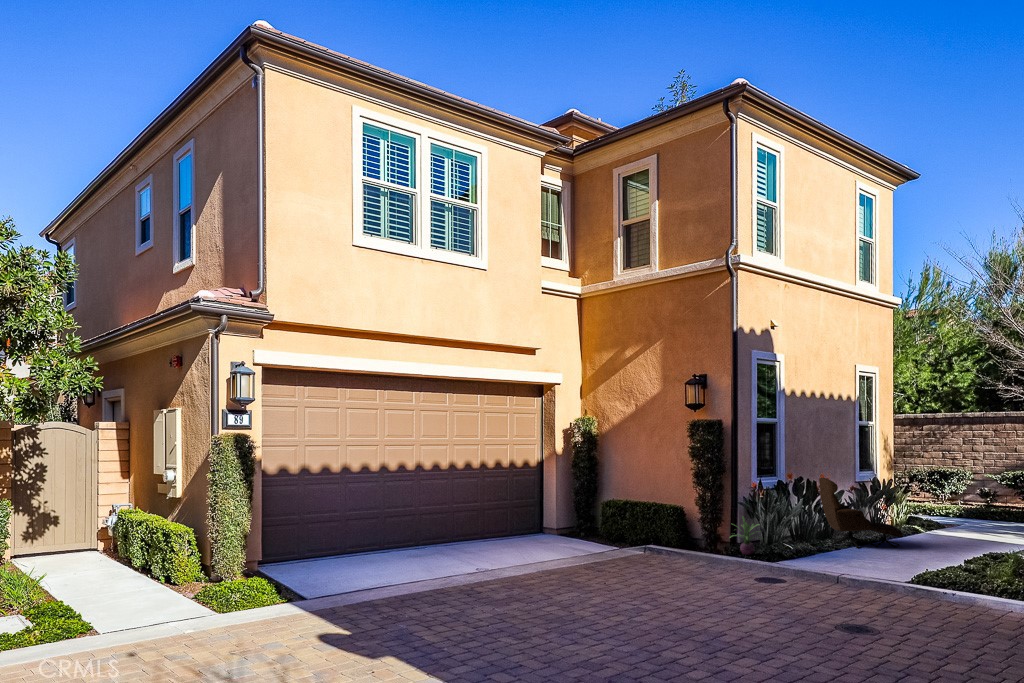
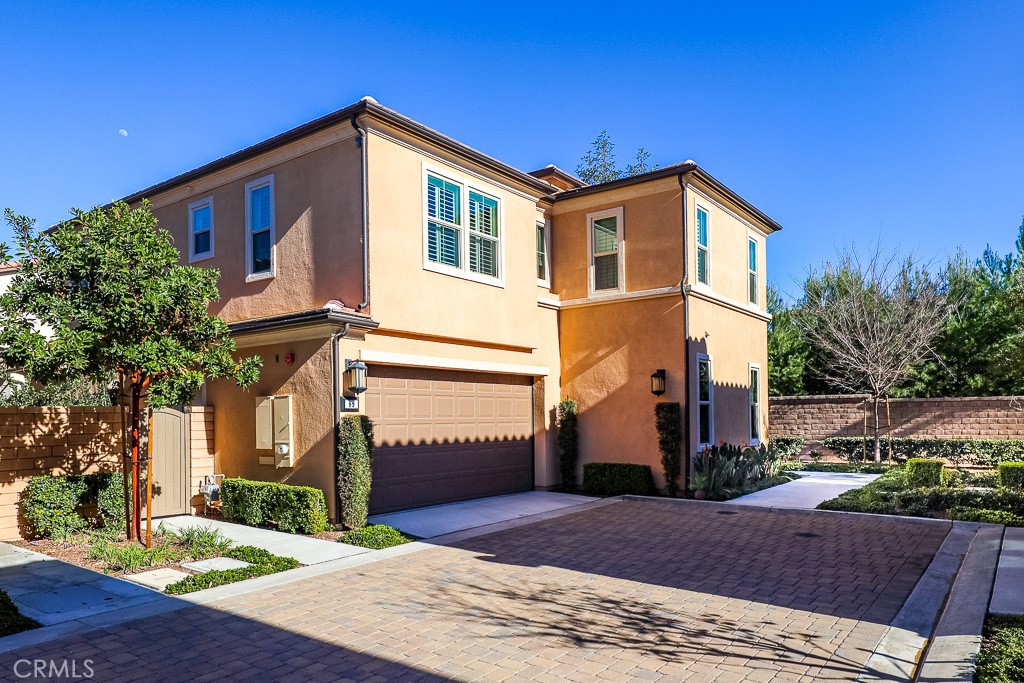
lounge chair: present [819,478,903,548] -> none [737,444,795,493]

